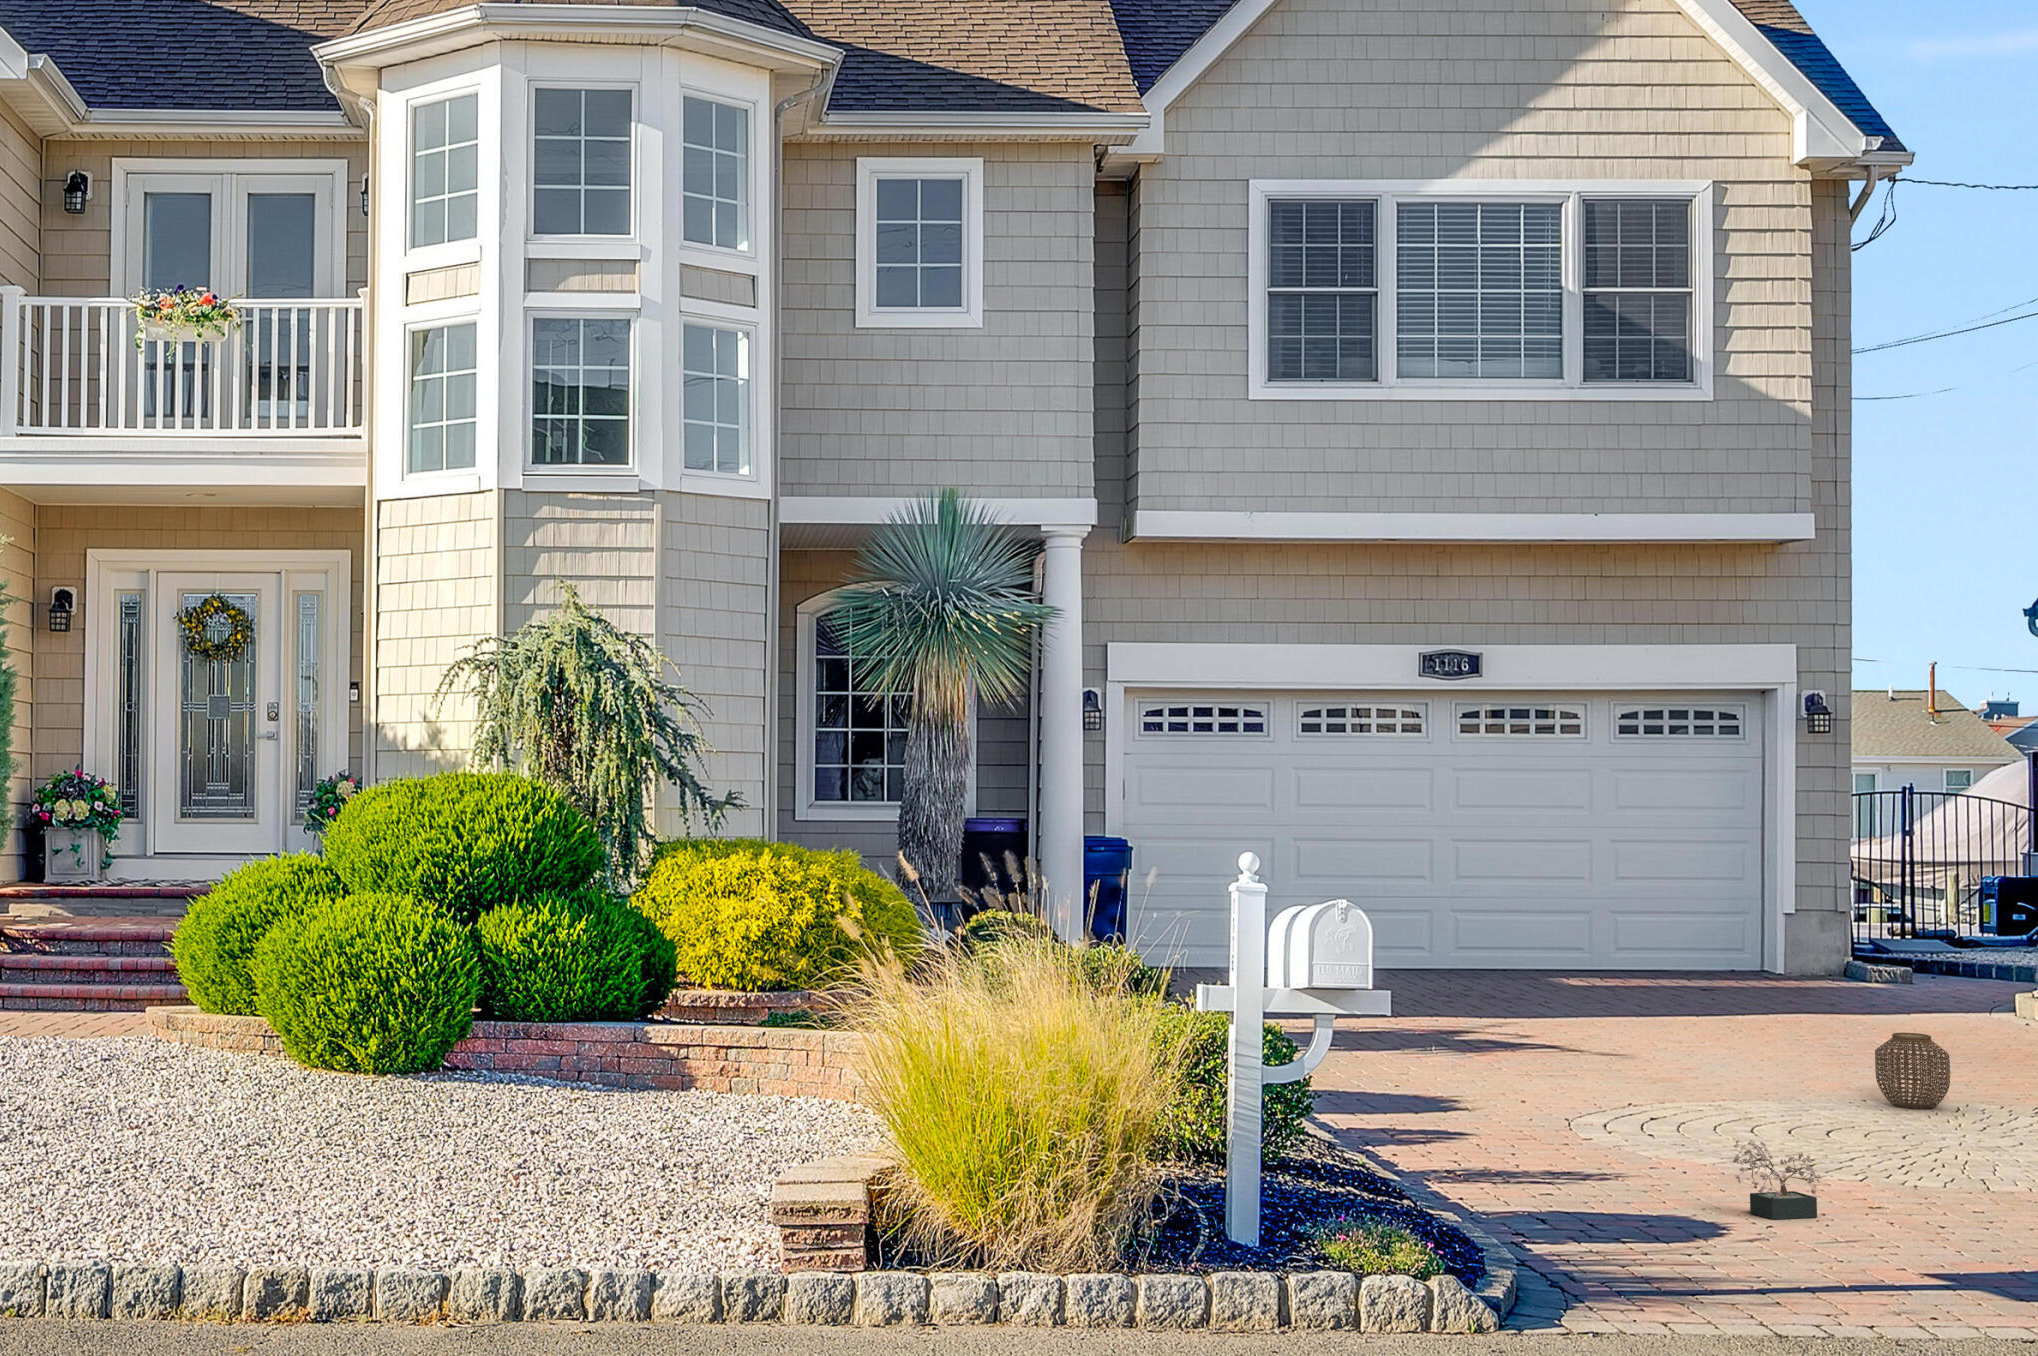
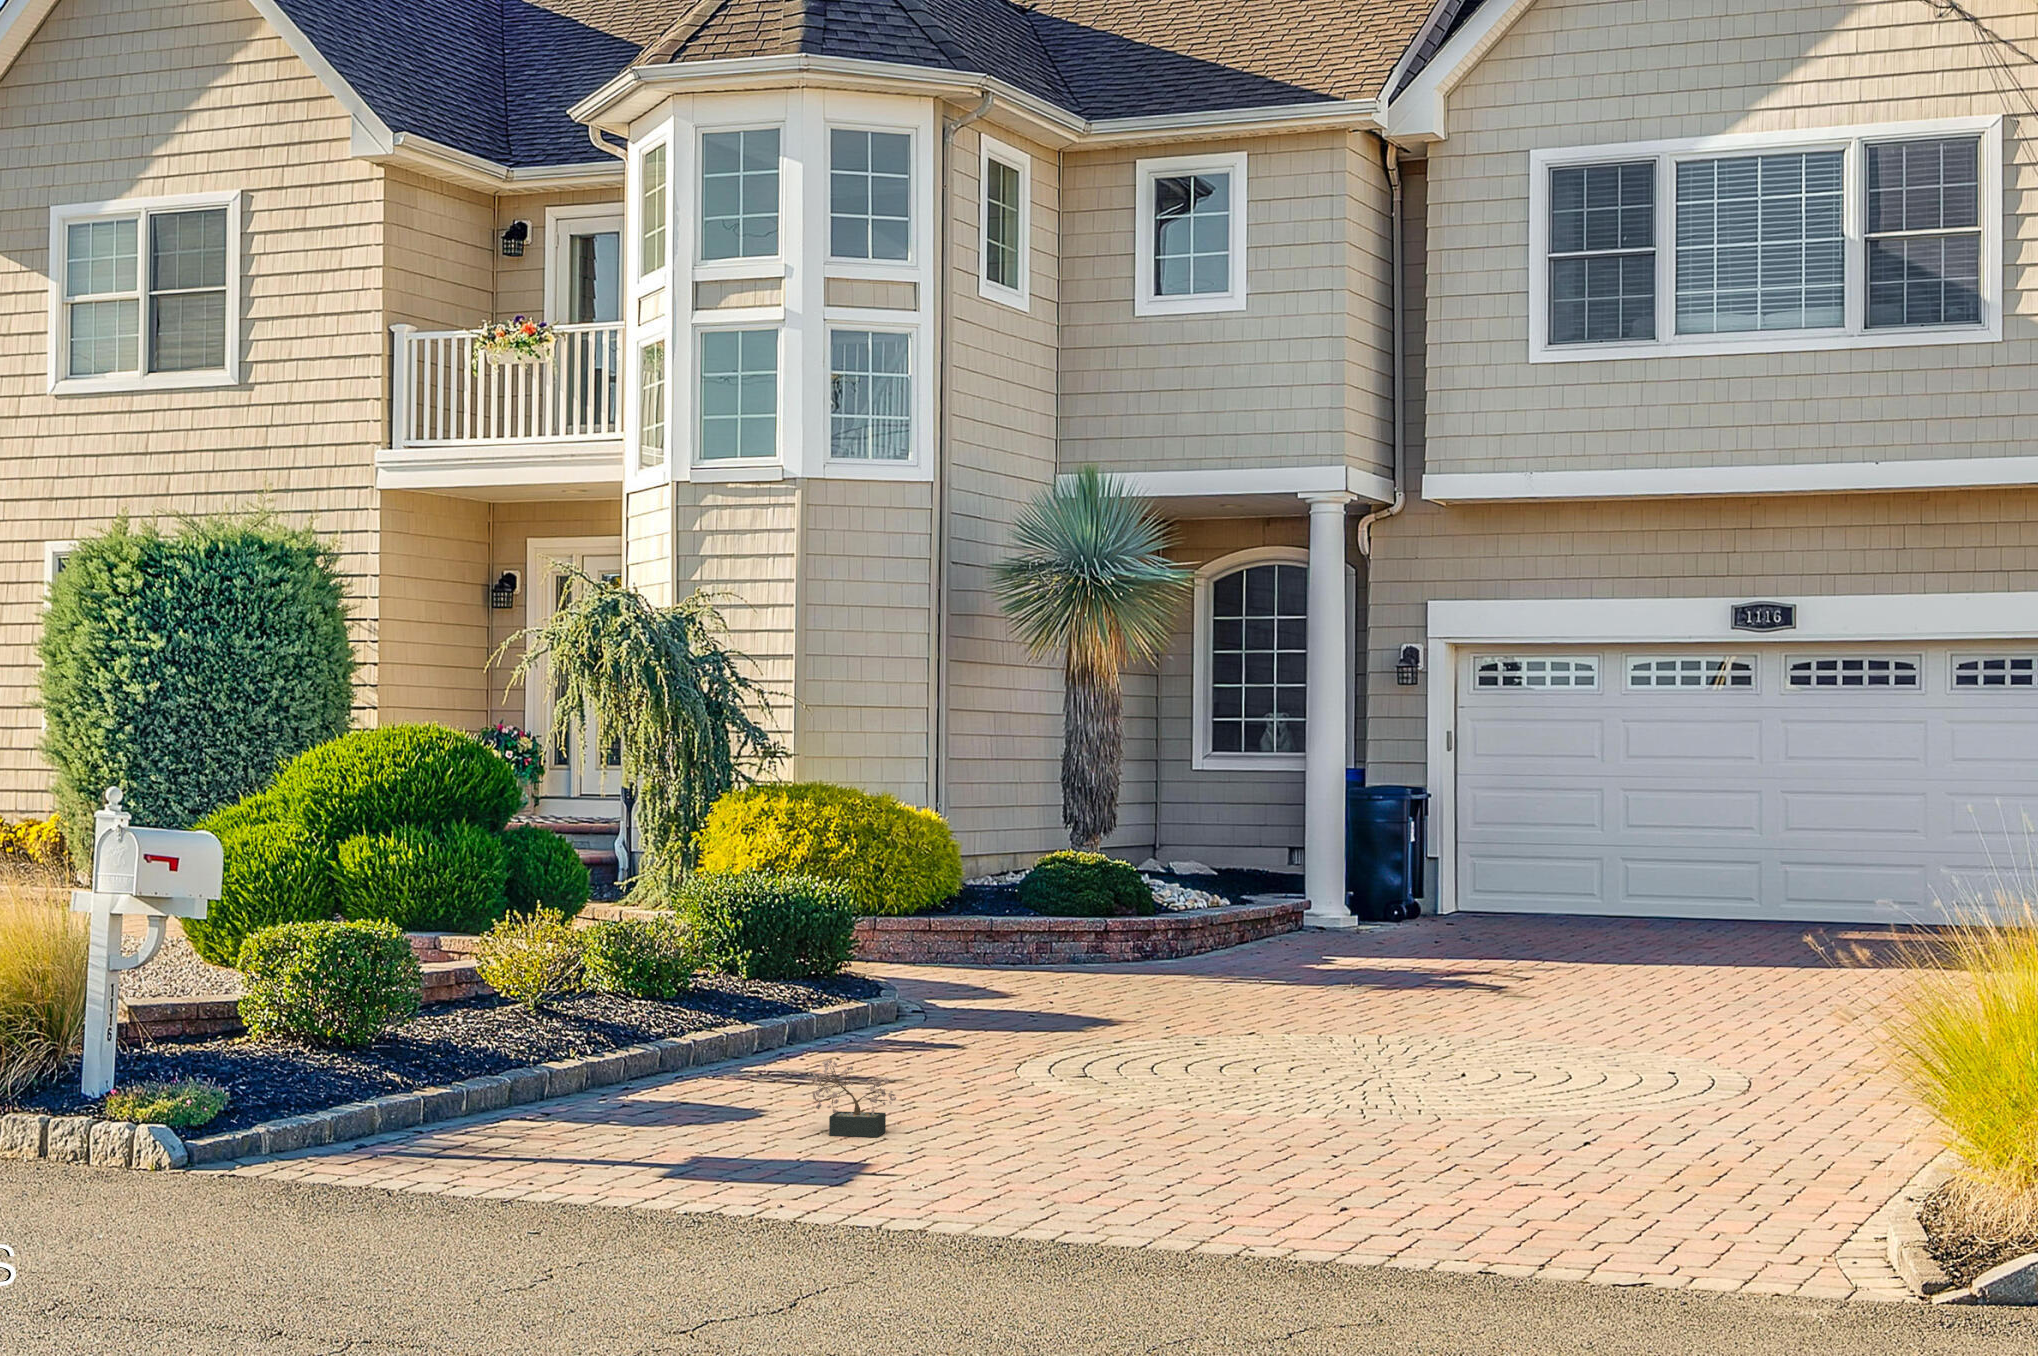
woven basket: present [1875,1033,1950,1109] -> none [1519,1002,1591,1082]

